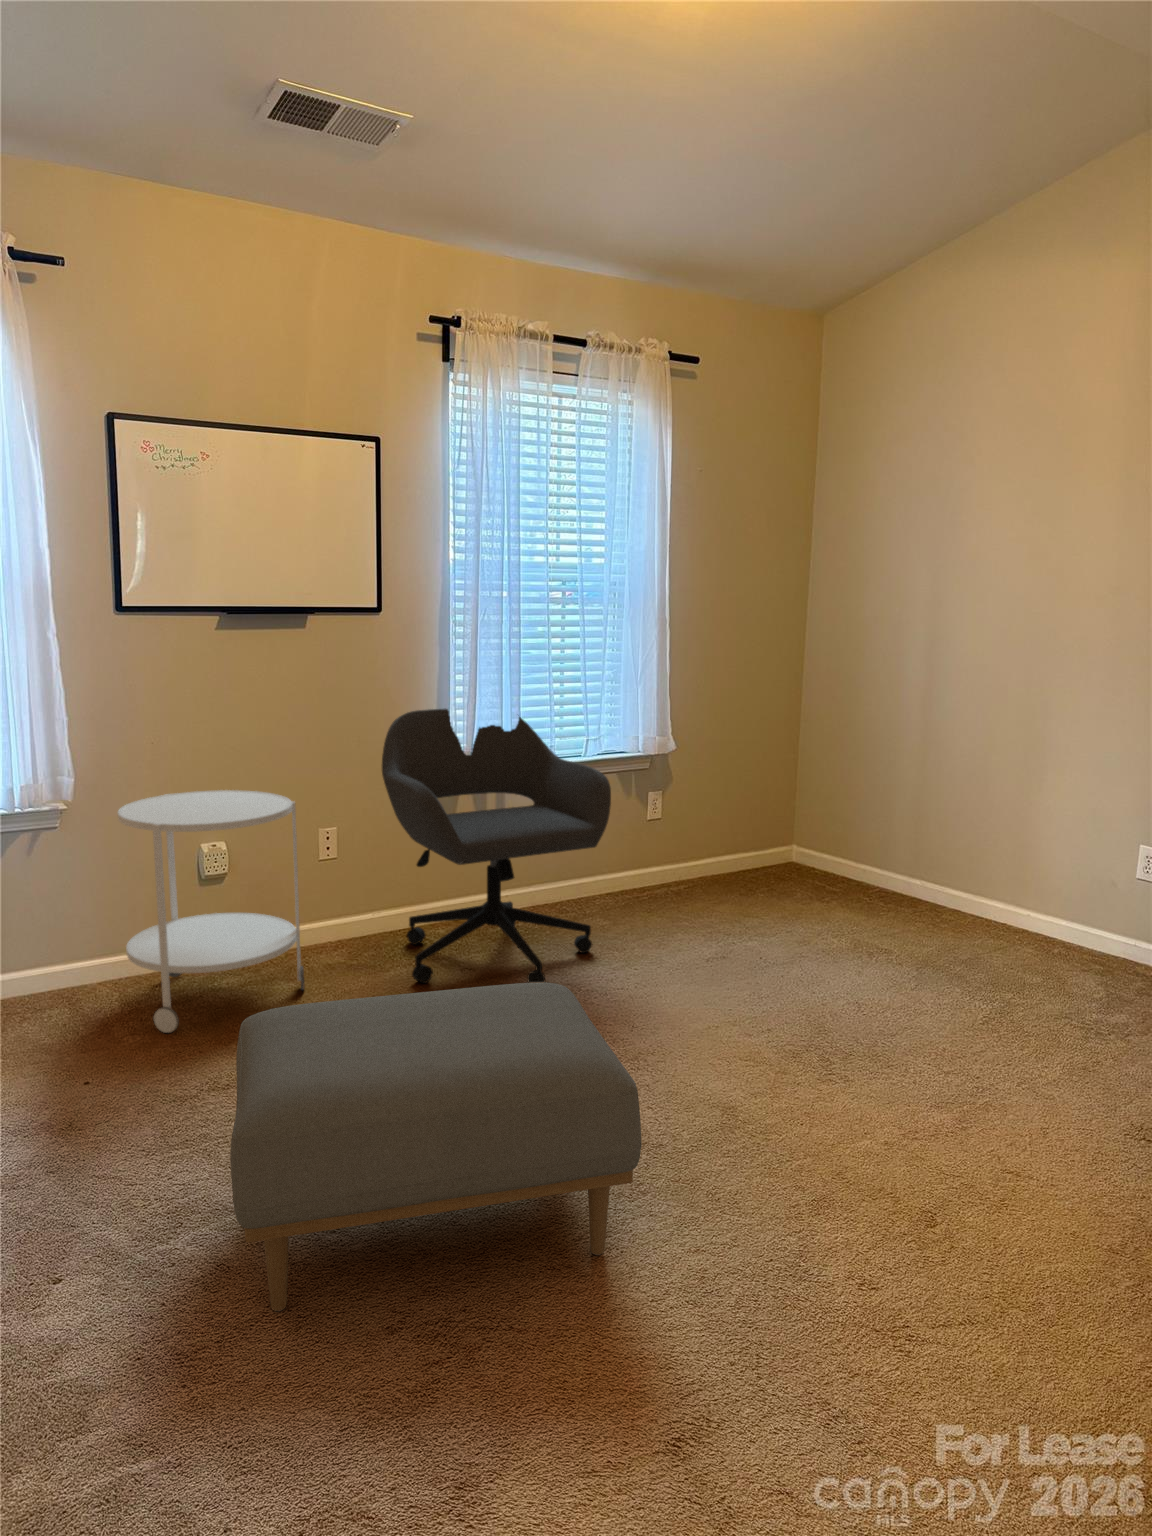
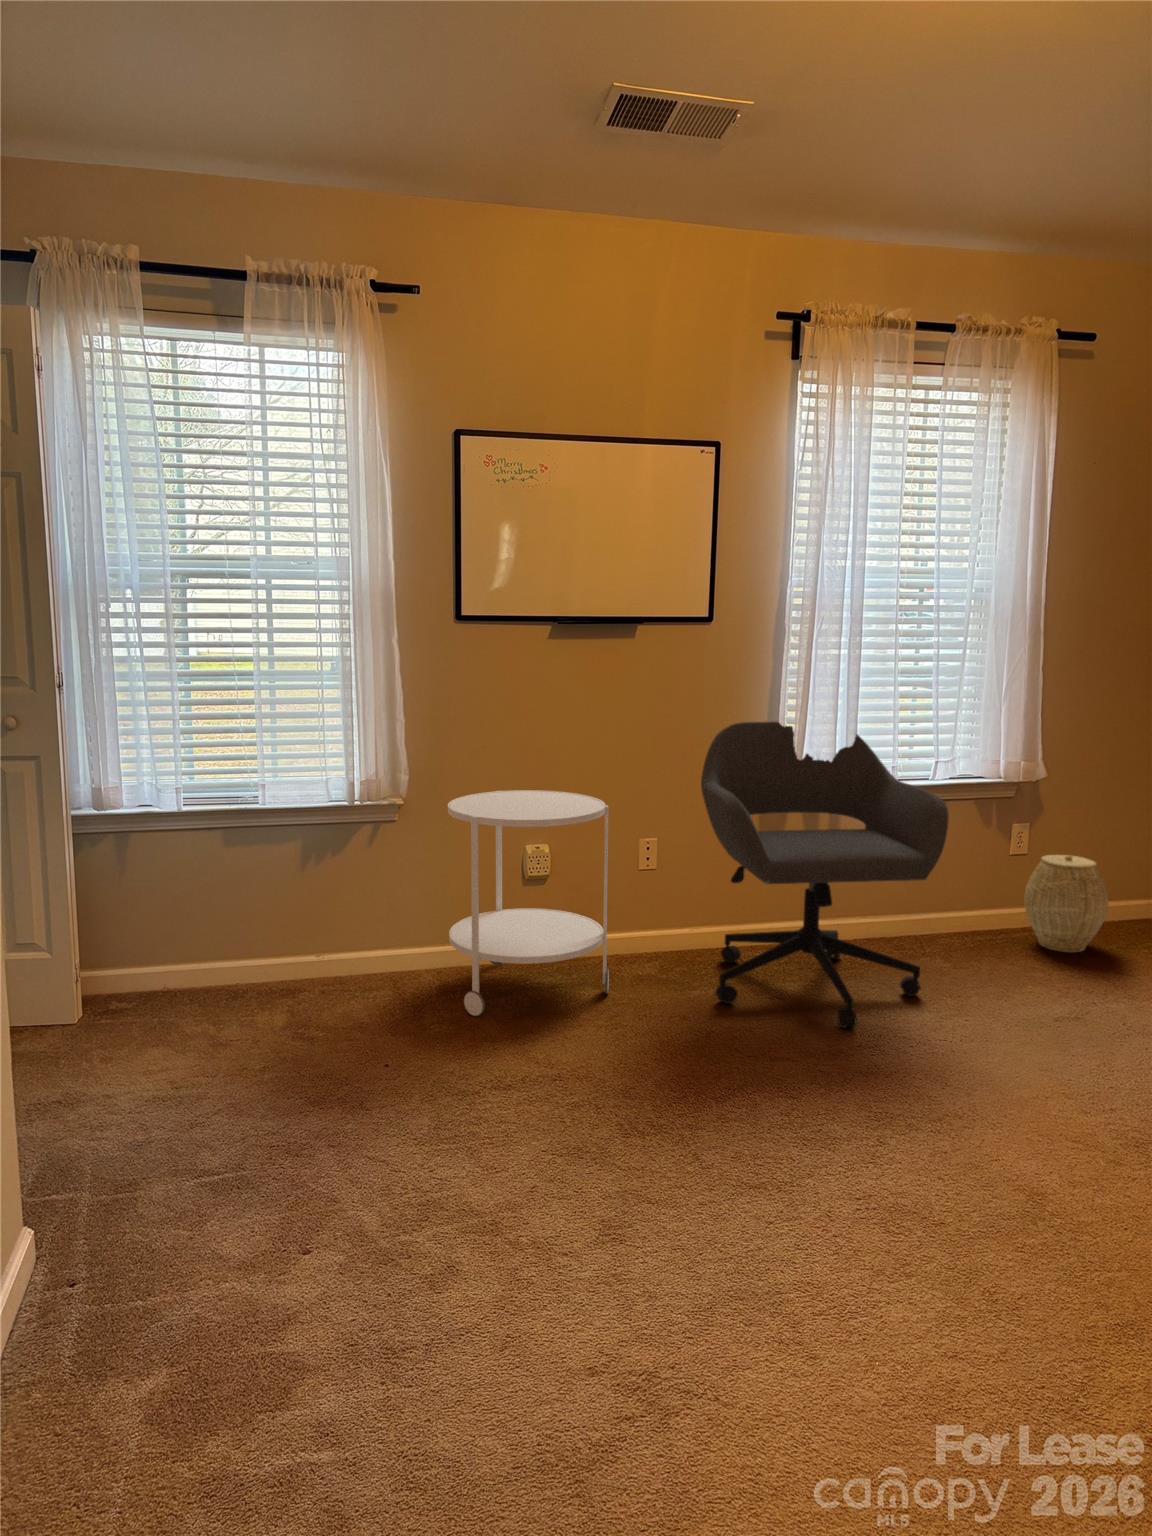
woven basket: none [663,814,729,898] -> present [1024,855,1108,952]
ottoman: present [230,982,642,1311] -> none [447,1005,895,1345]

